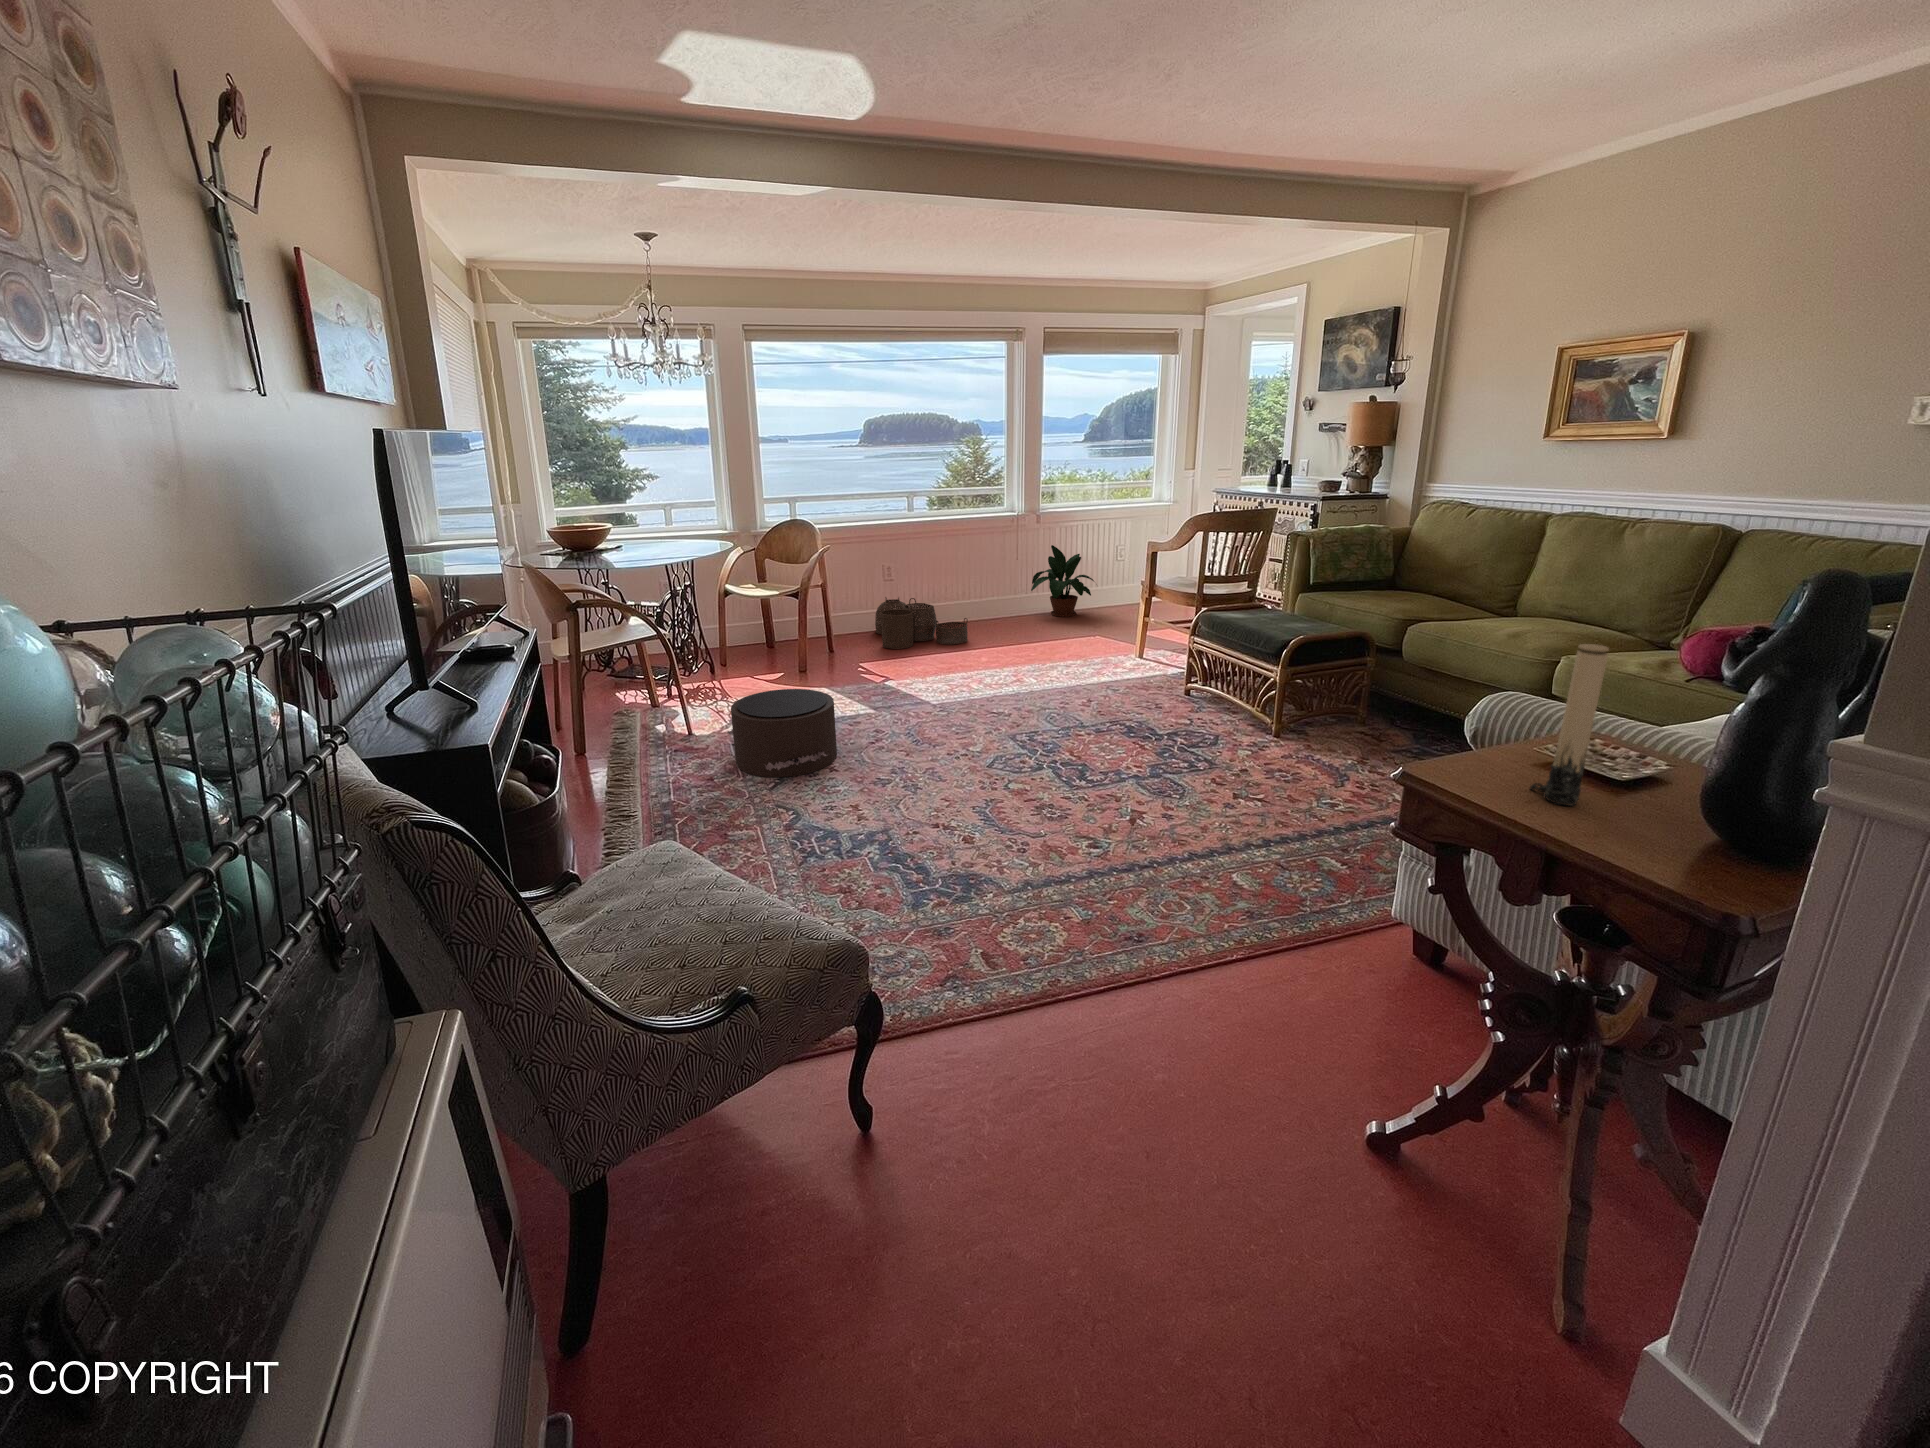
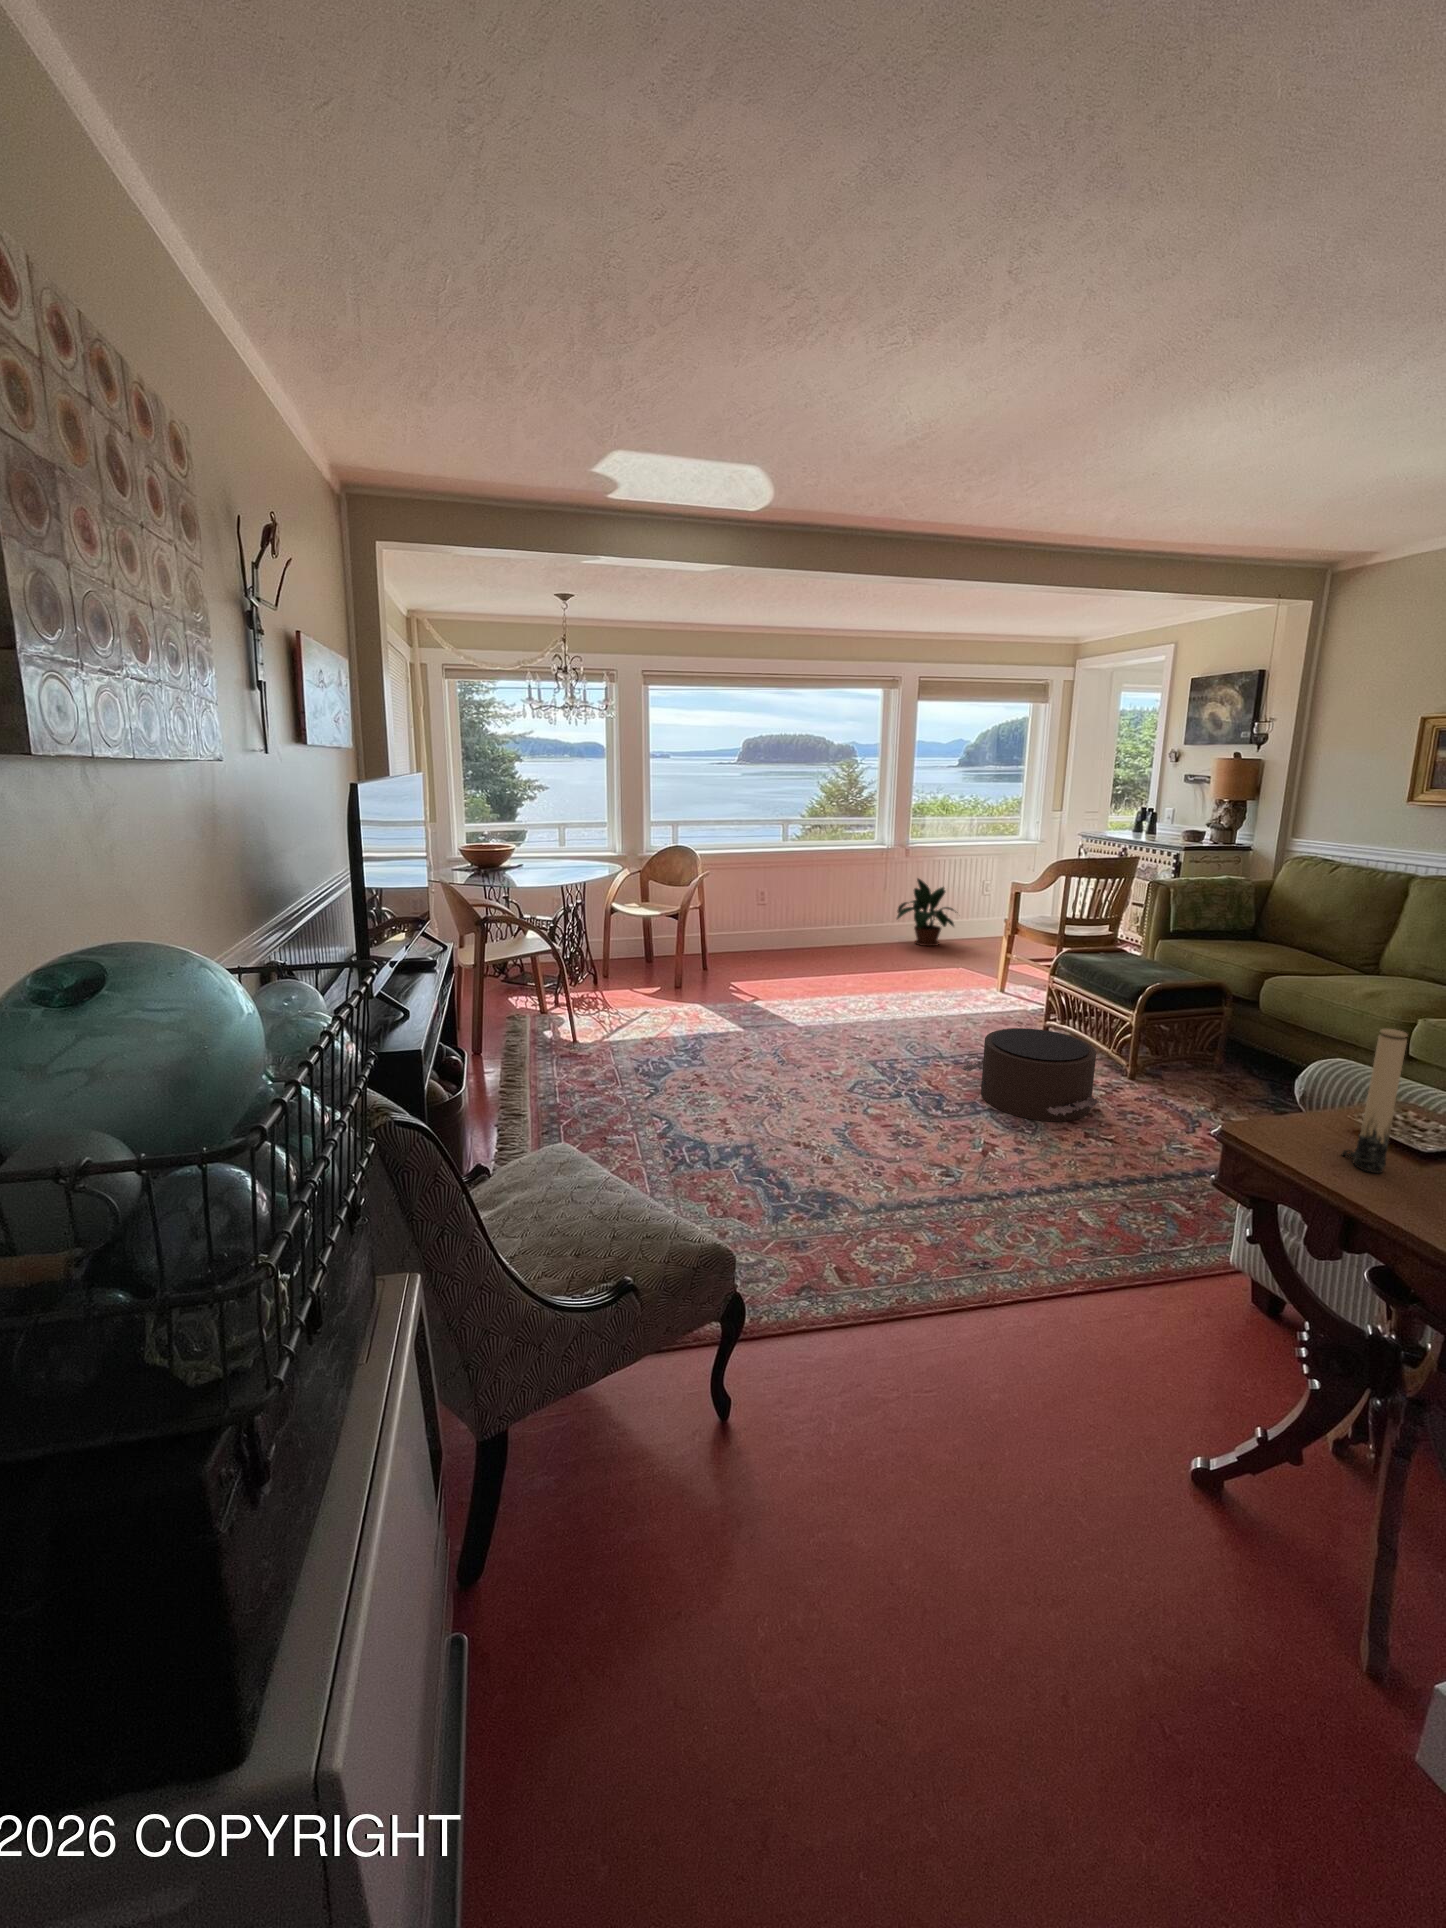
woven basket: present [875,597,968,649] -> none [746,920,834,970]
pouf: present [727,689,837,777] -> present [961,1028,1102,1121]

